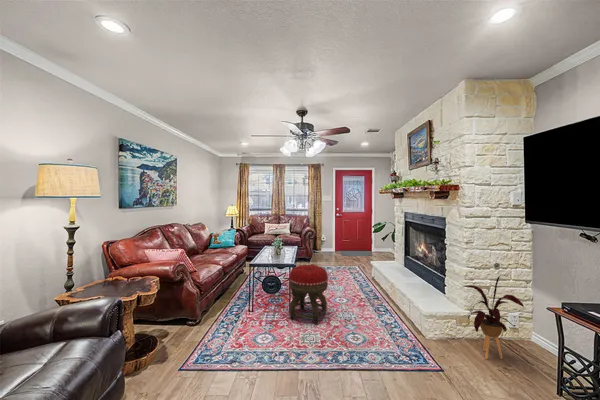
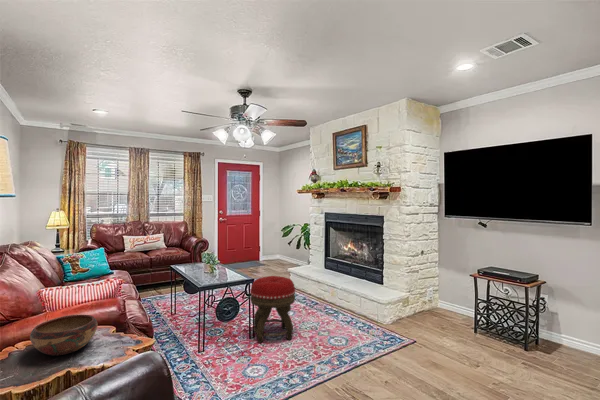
decorative bowl: none [92,268,133,291] -> present [30,315,98,355]
house plant: present [463,275,524,359] -> none [411,258,457,326]

